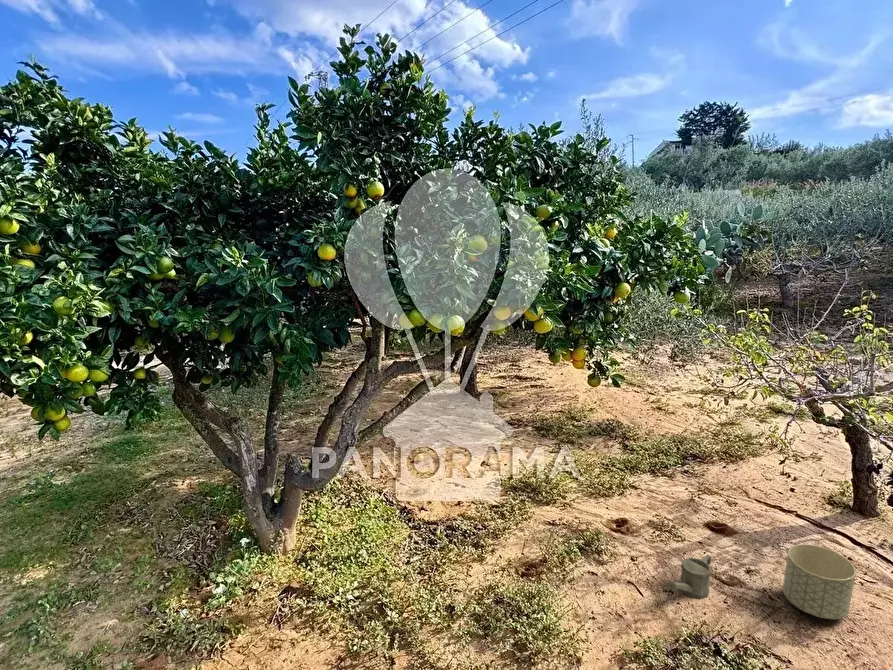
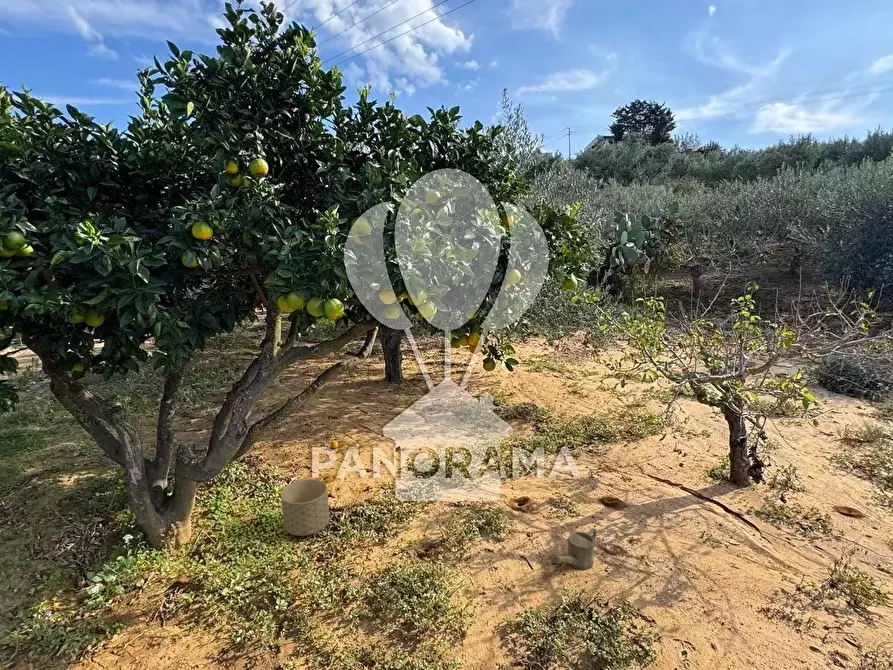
planter: present [783,544,856,619] -> present [281,479,330,536]

